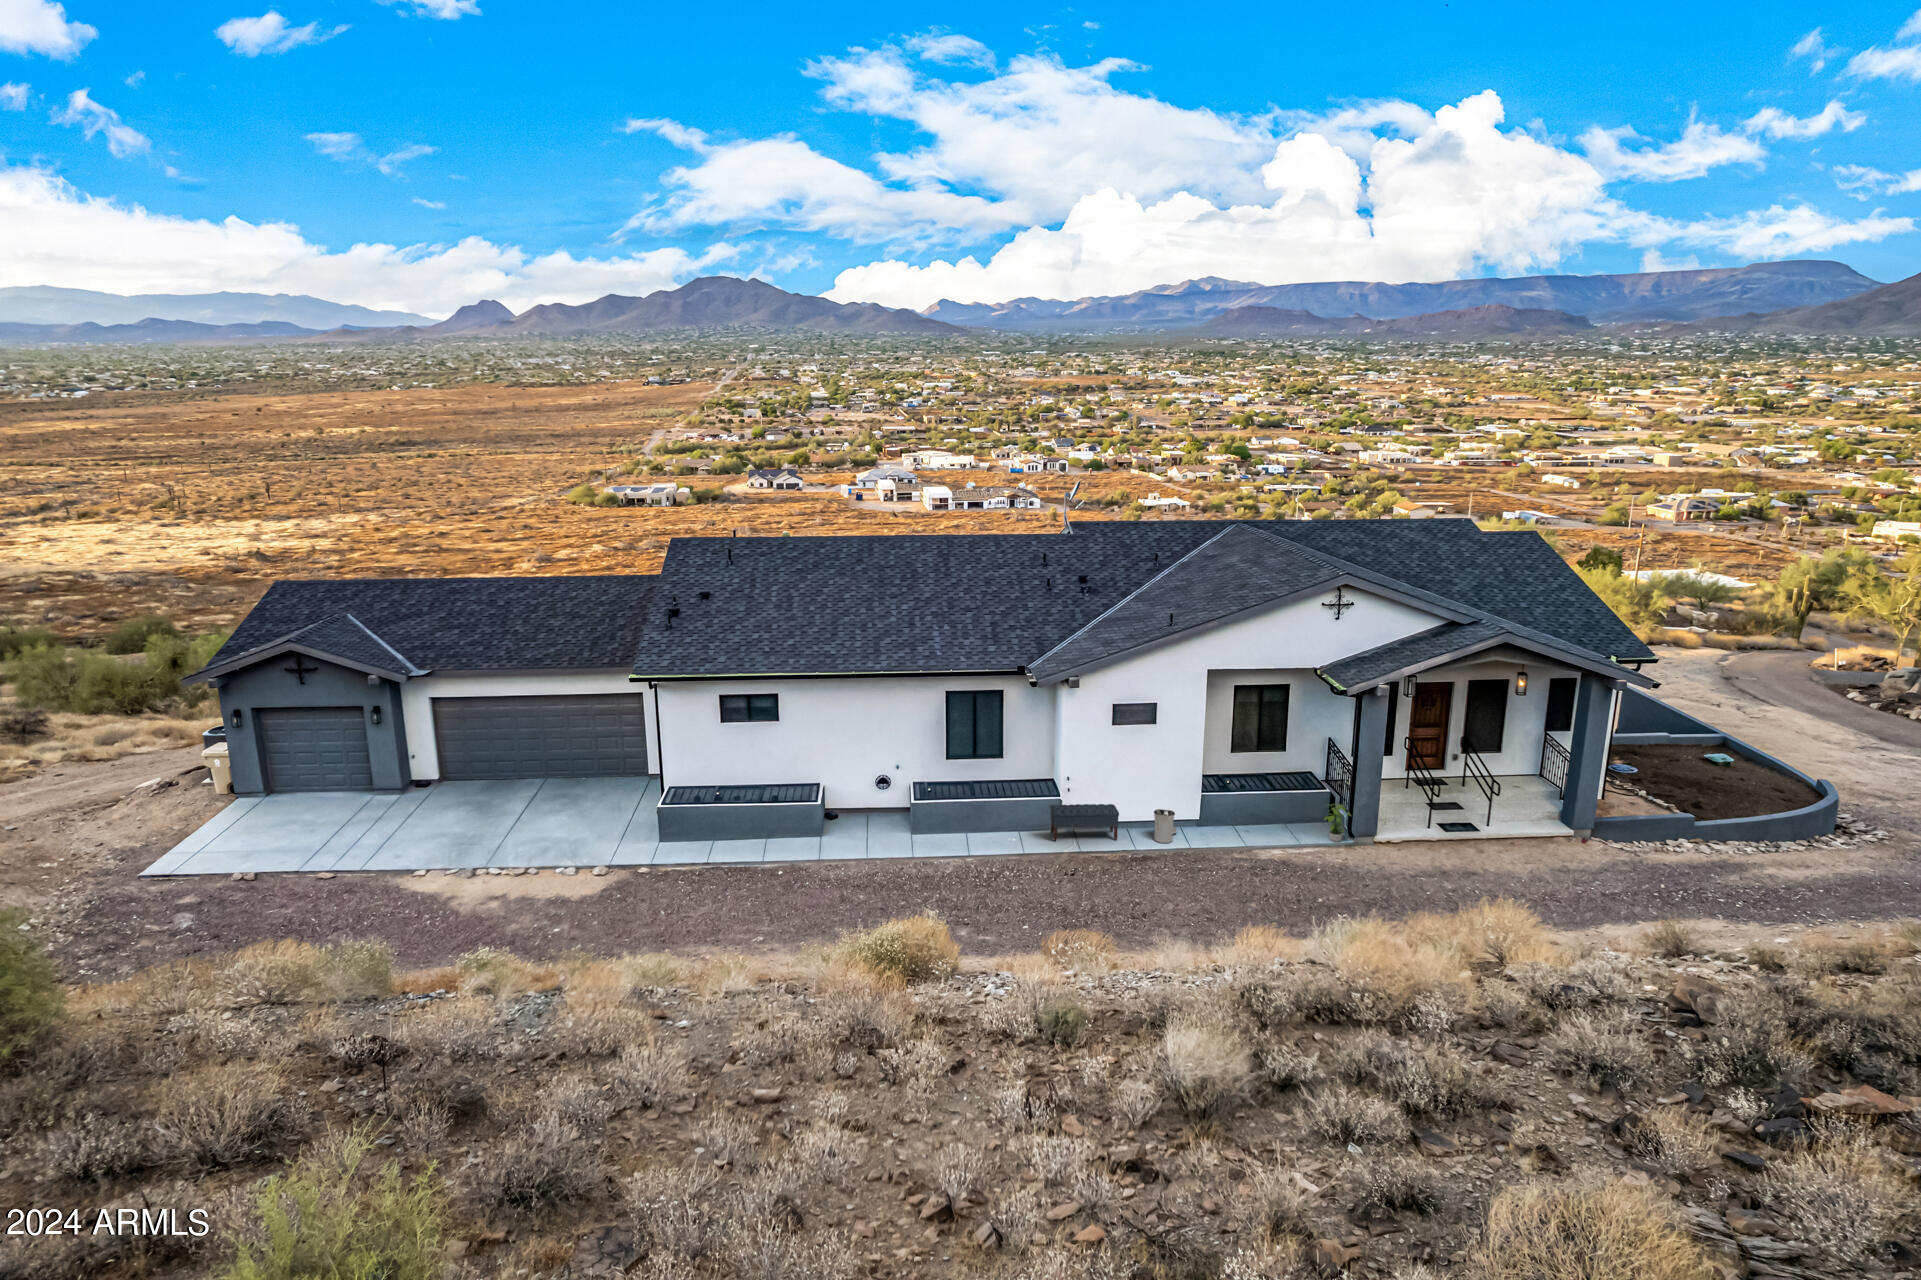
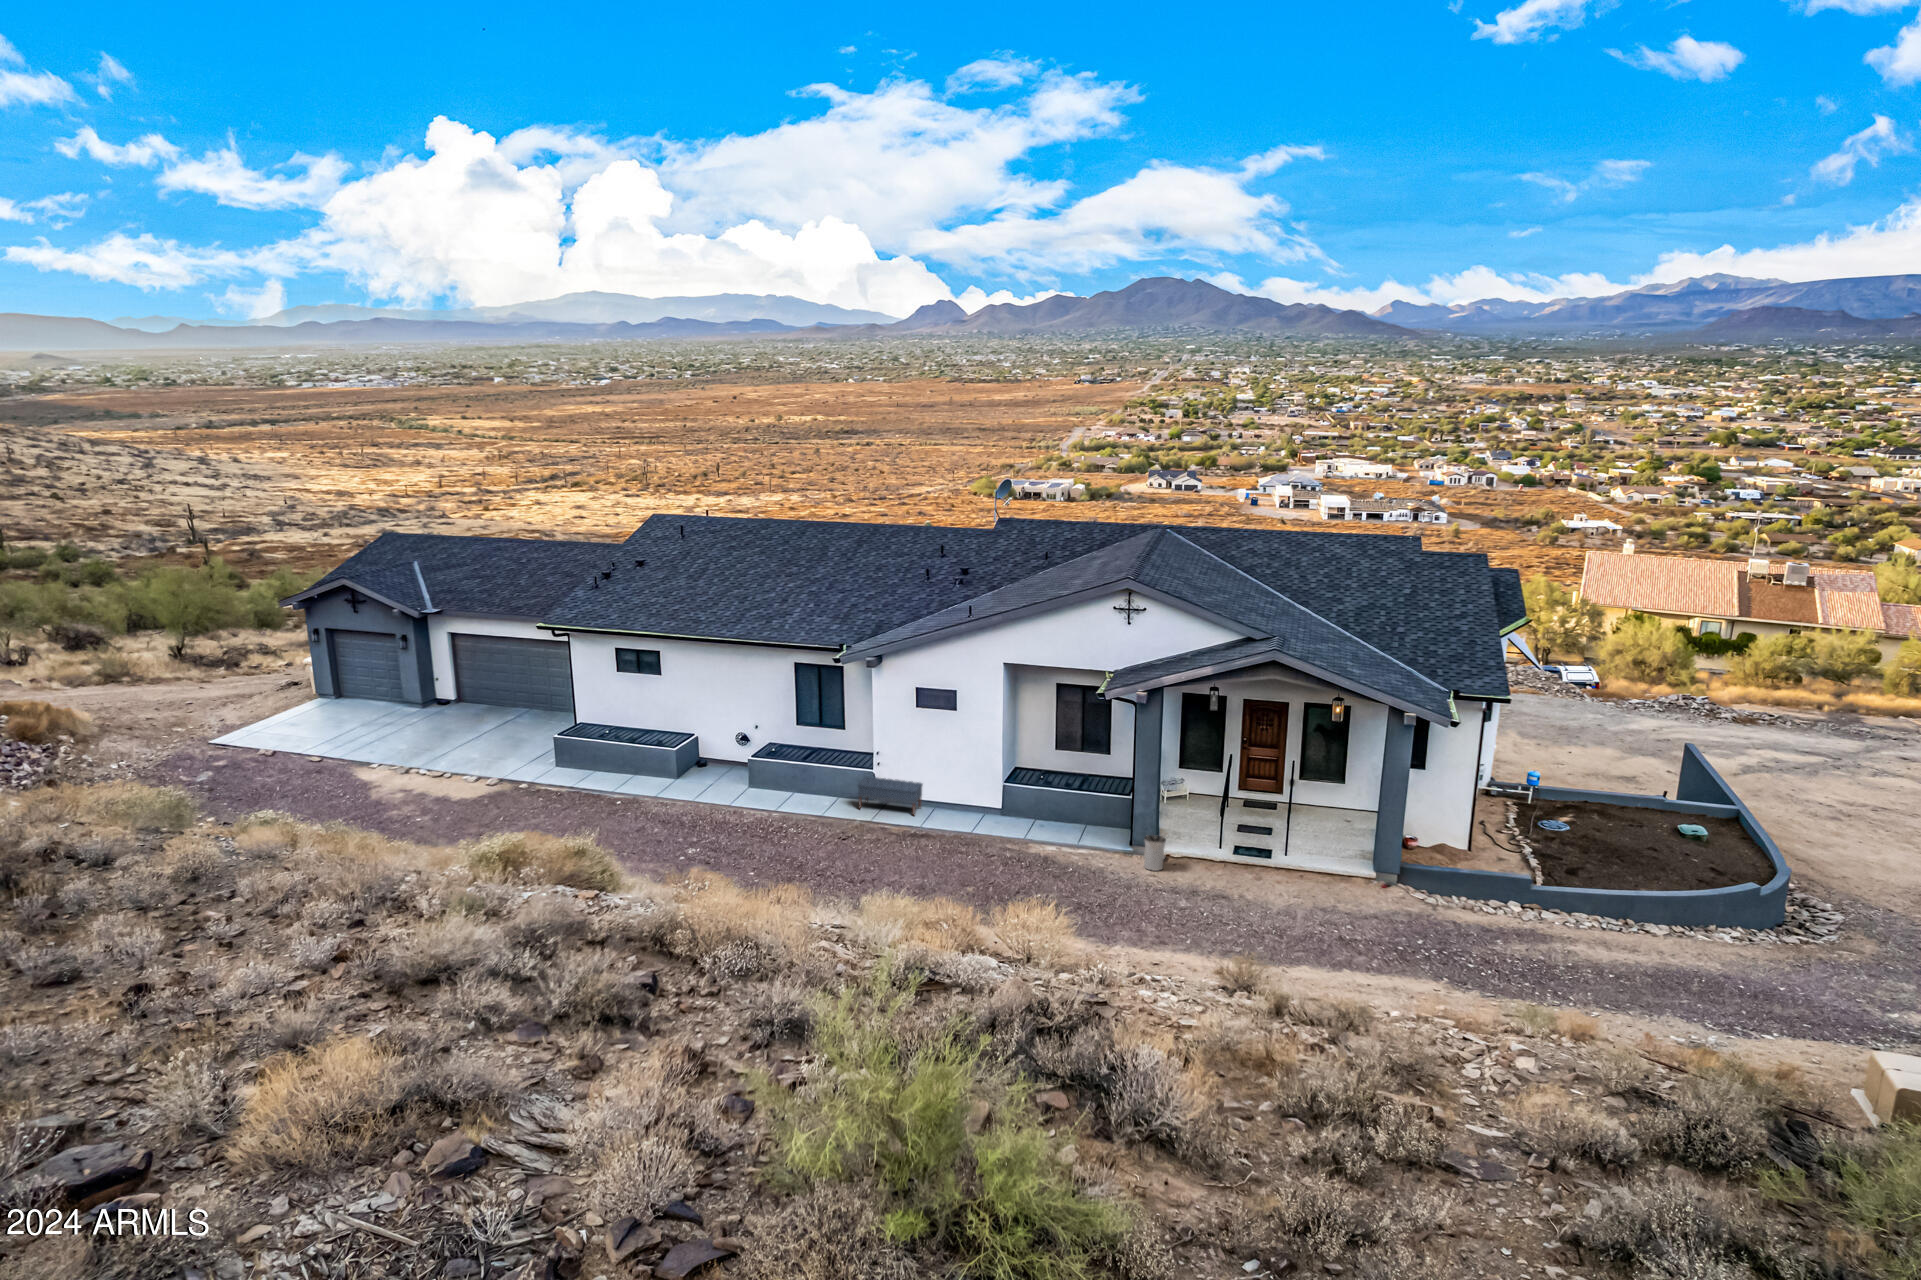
potted plant: present [1324,804,1351,842] -> none [1109,807,1133,847]
trash can: present [1154,809,1177,843] -> present [1144,835,1166,871]

